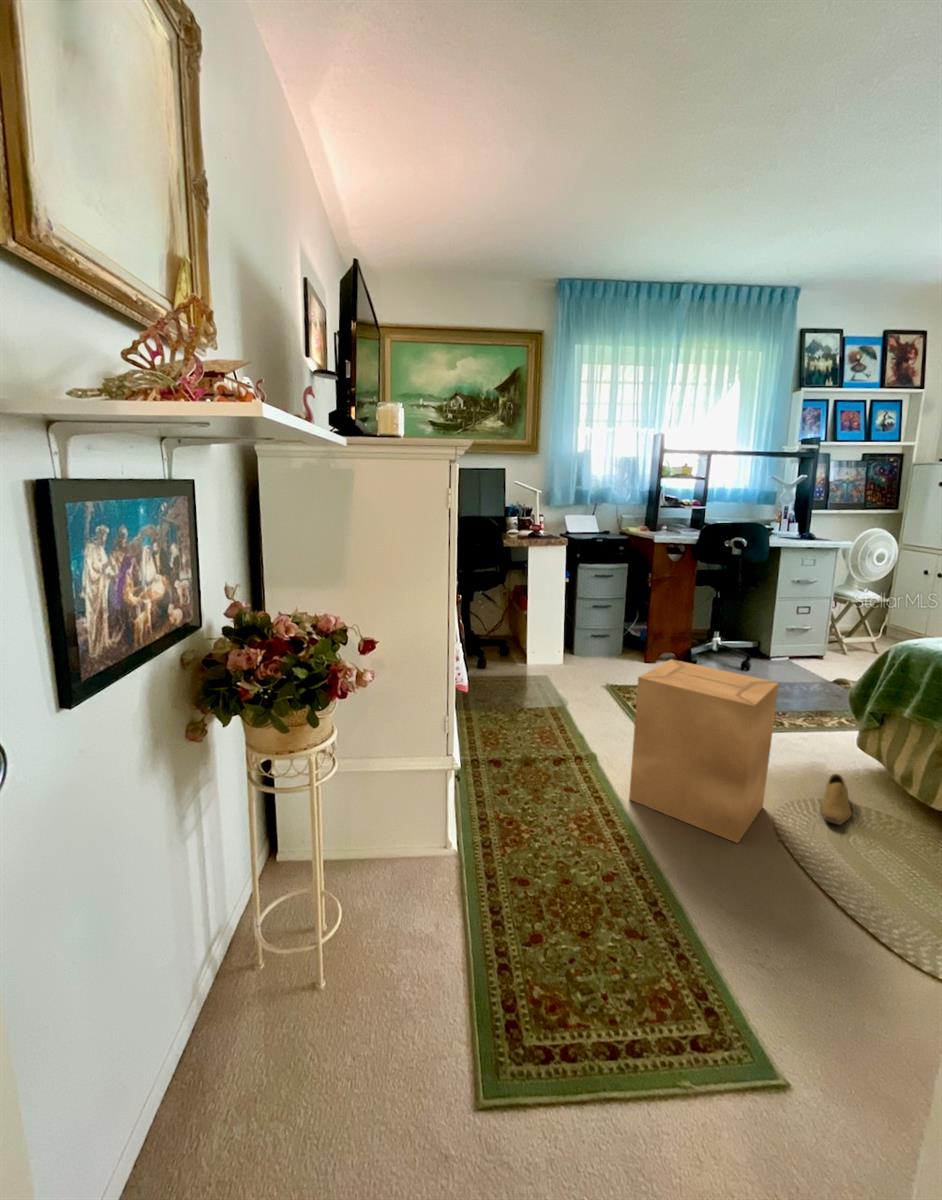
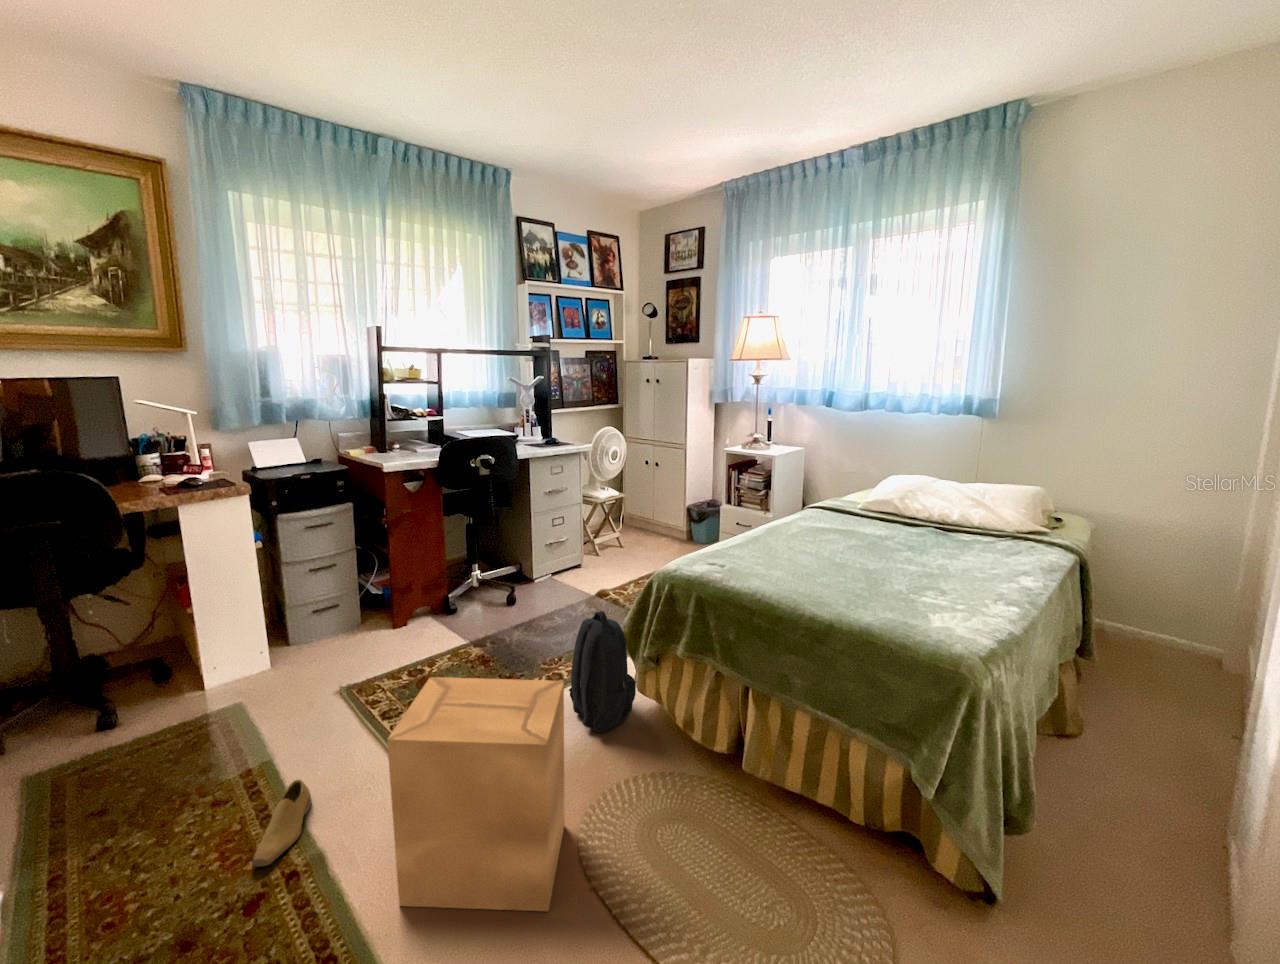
backpack: none [787,661,858,767] -> present [569,611,636,733]
shoe: present [821,774,851,825] -> present [252,780,312,866]

